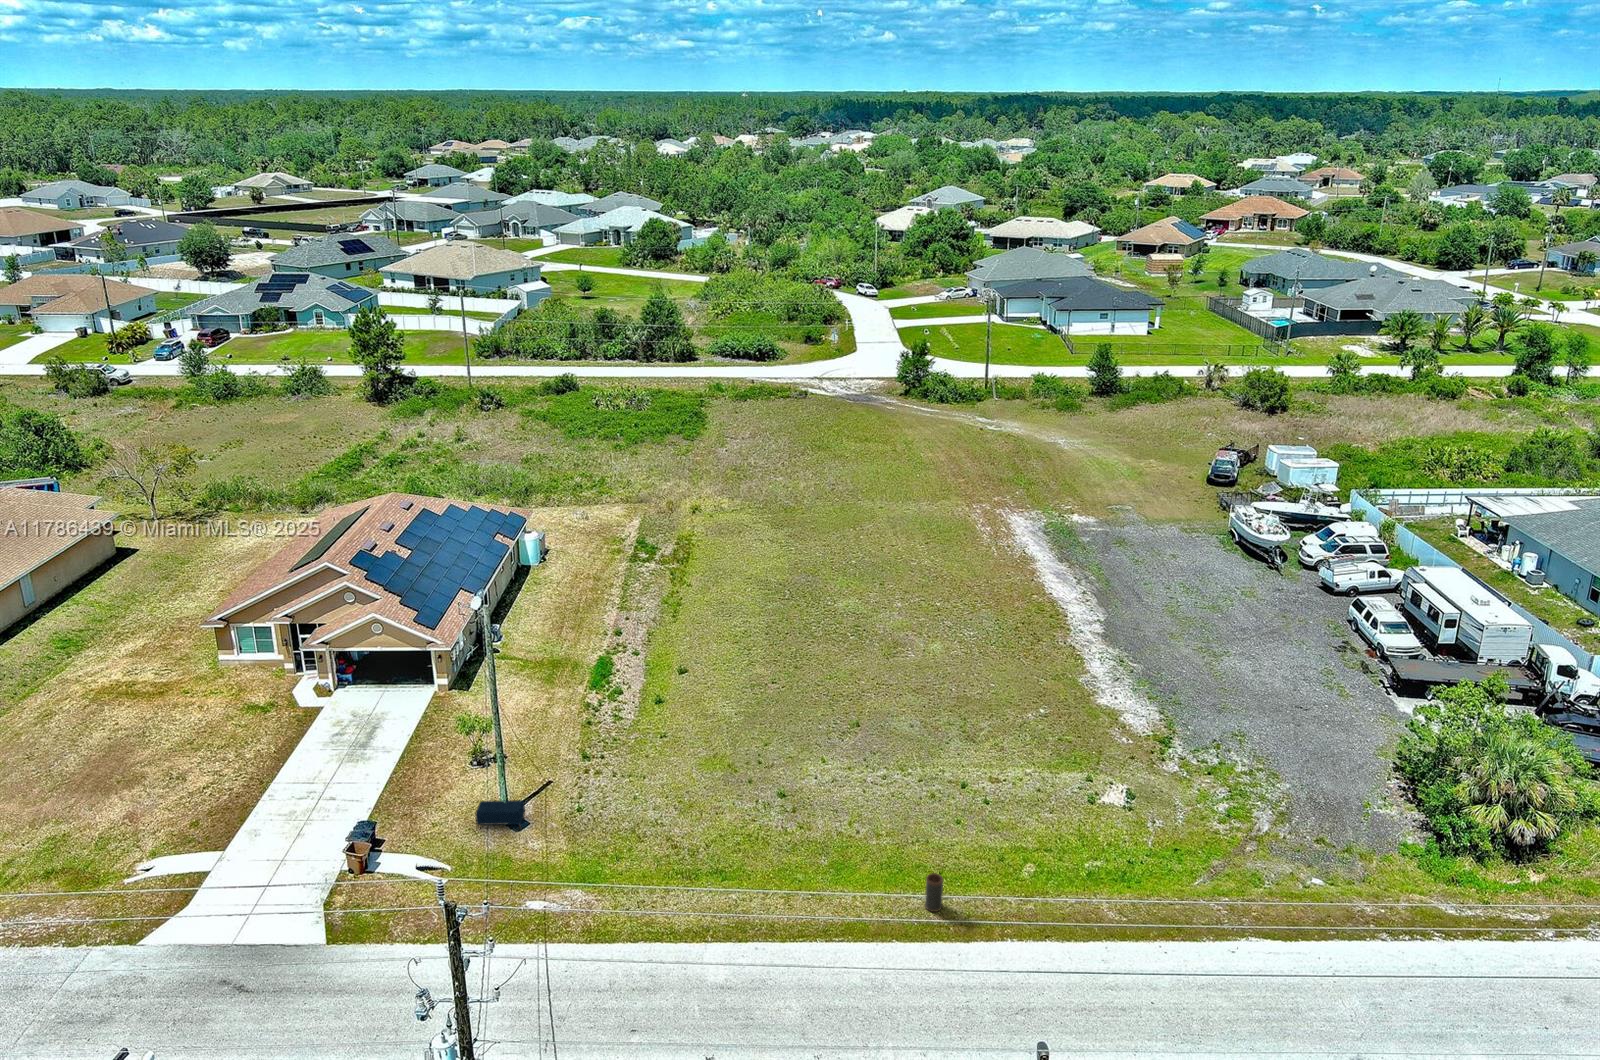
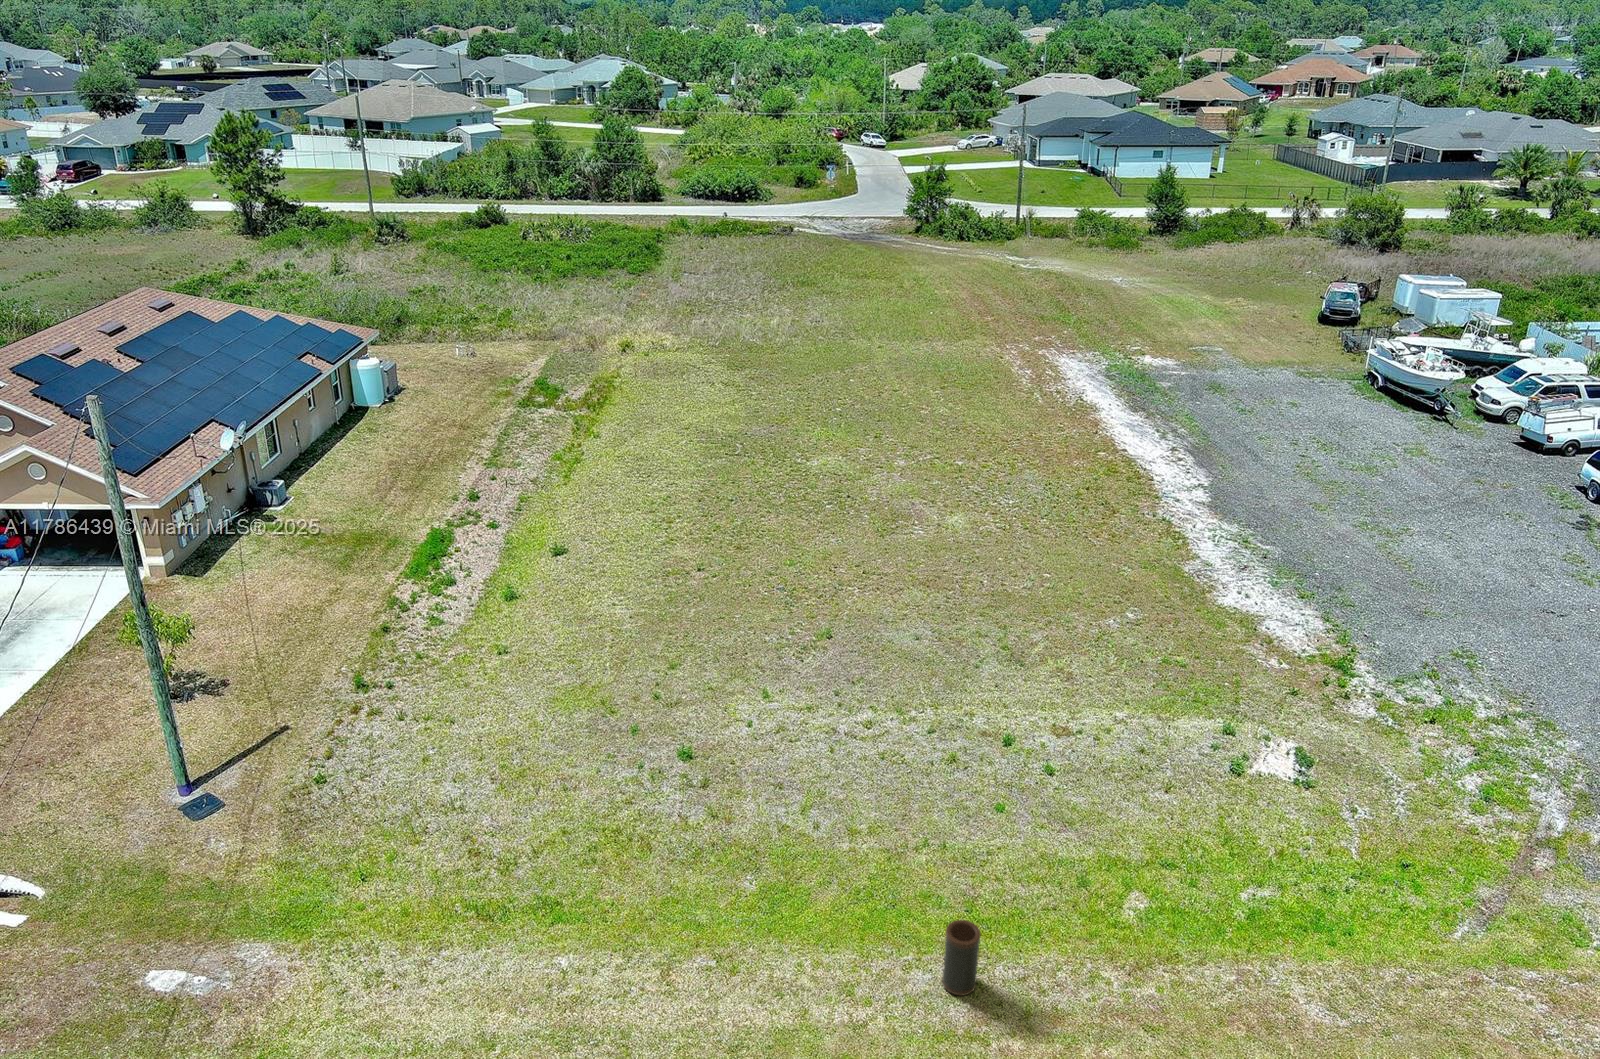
bench: present [475,800,525,829] -> none [115,762,218,815]

